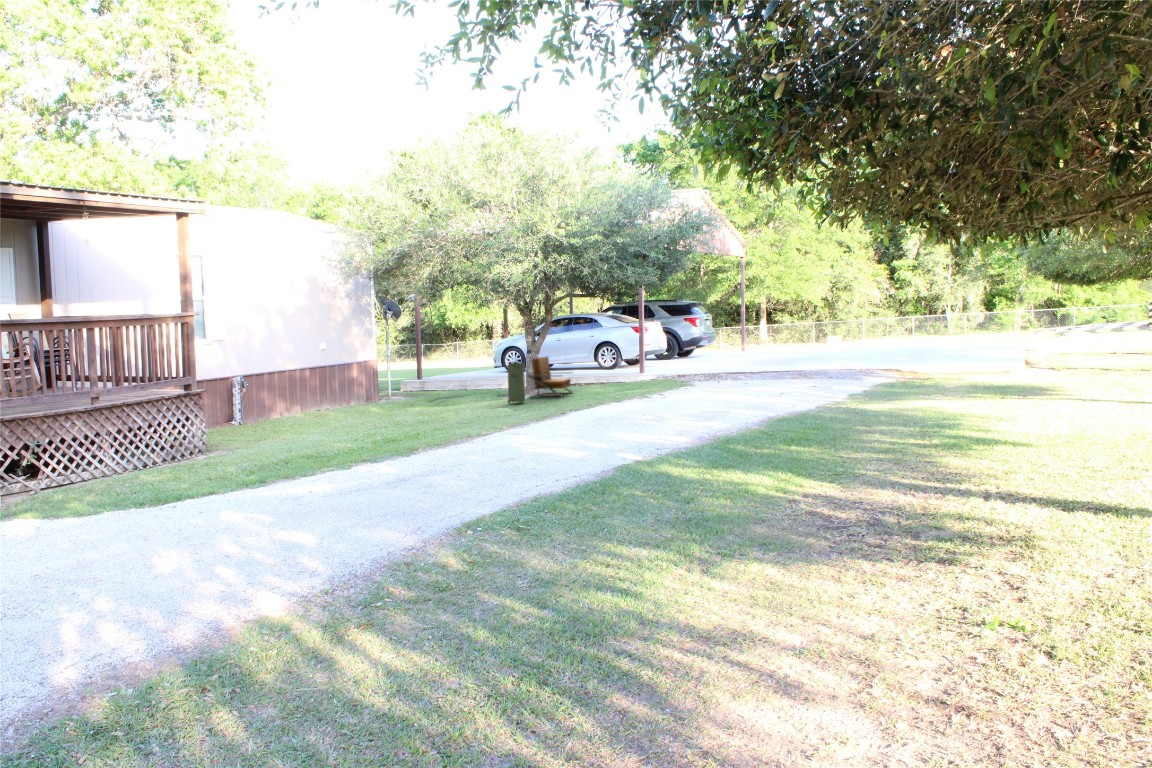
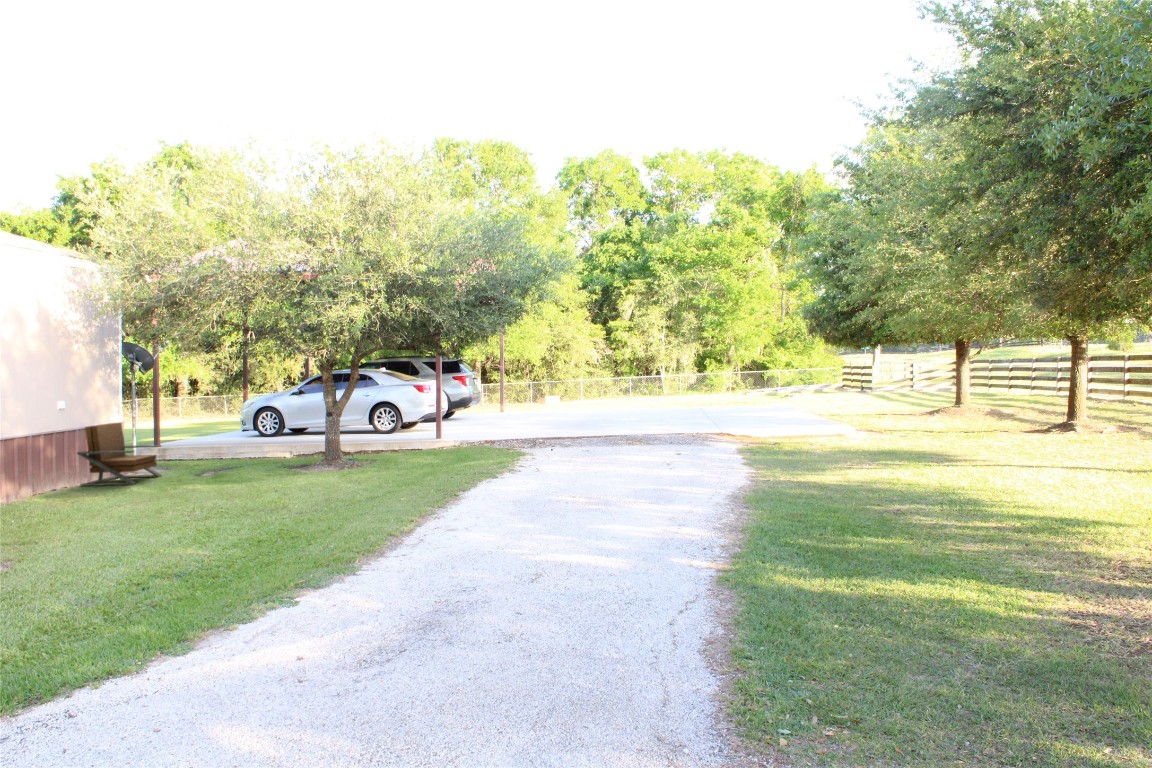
trash can: present [507,361,525,404] -> none [21,431,55,500]

